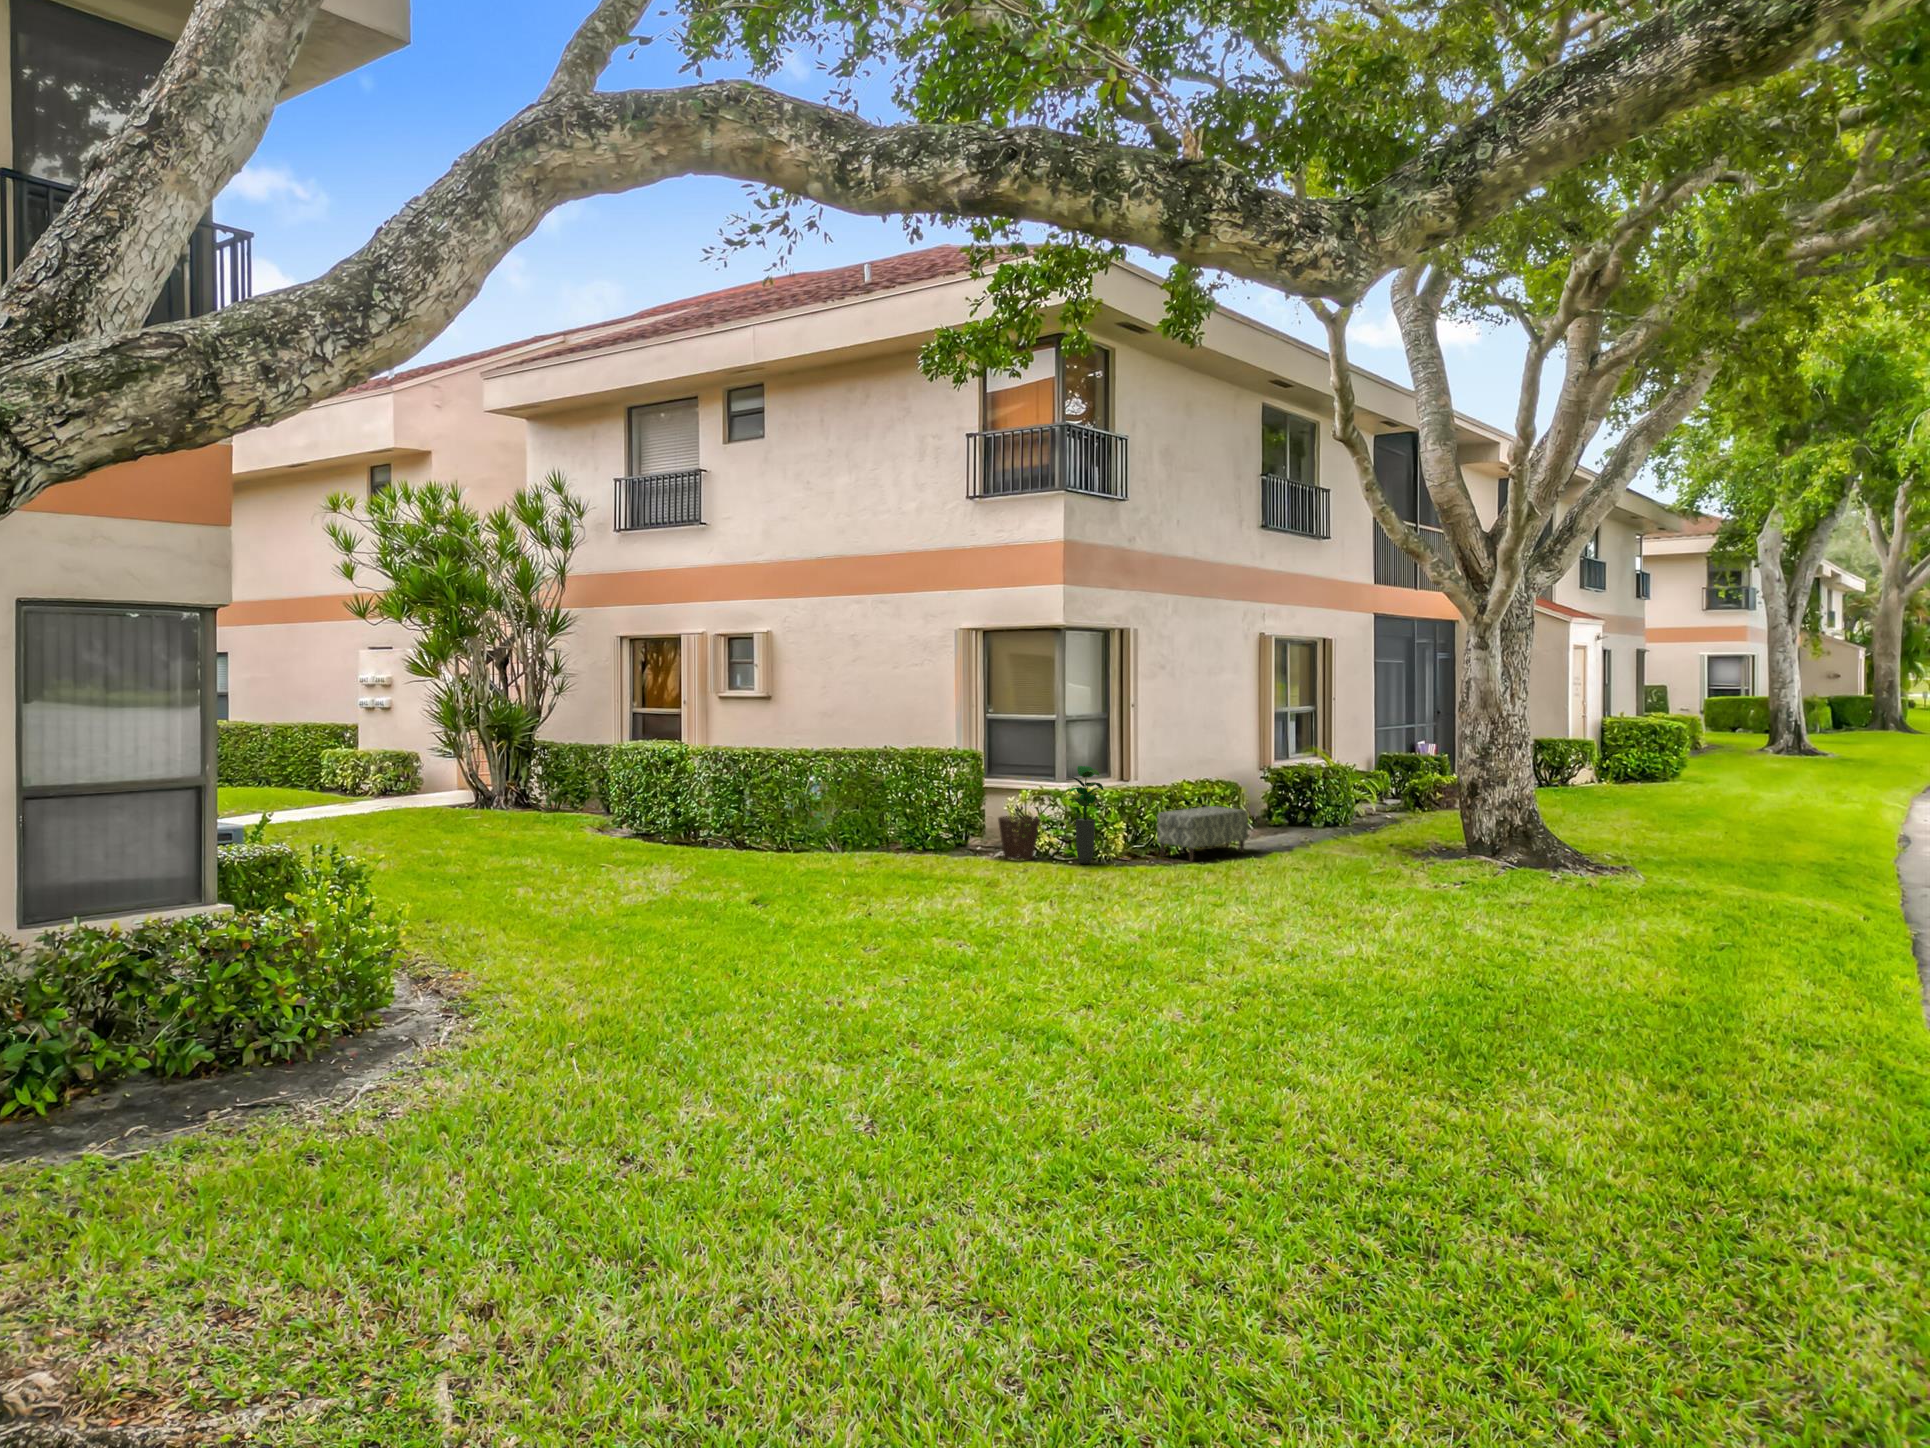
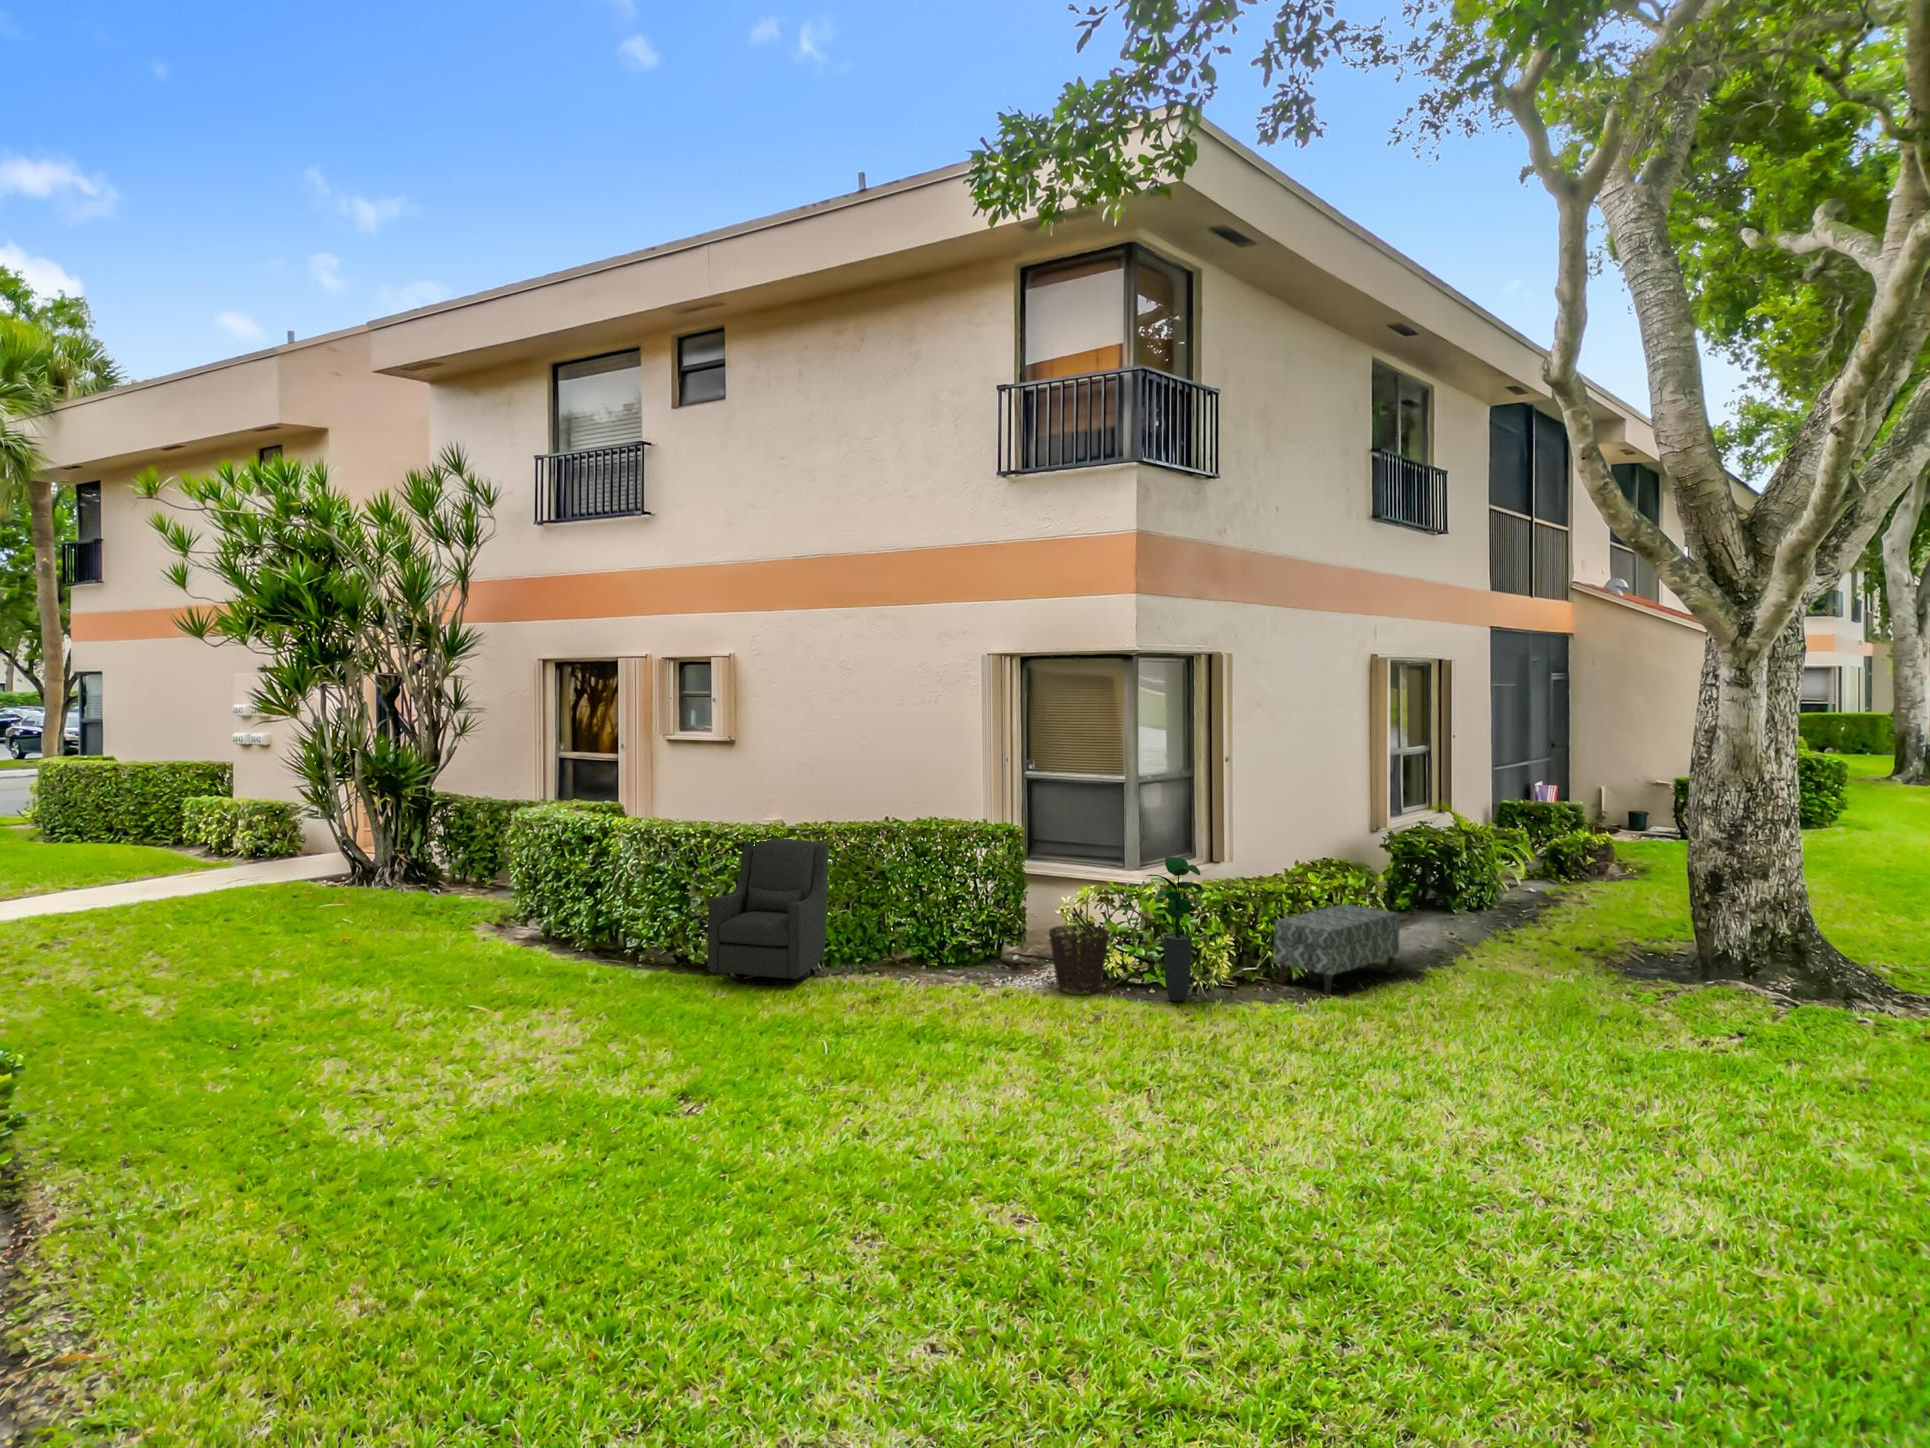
chair: none [761,759,845,856] -> present [708,839,829,985]

